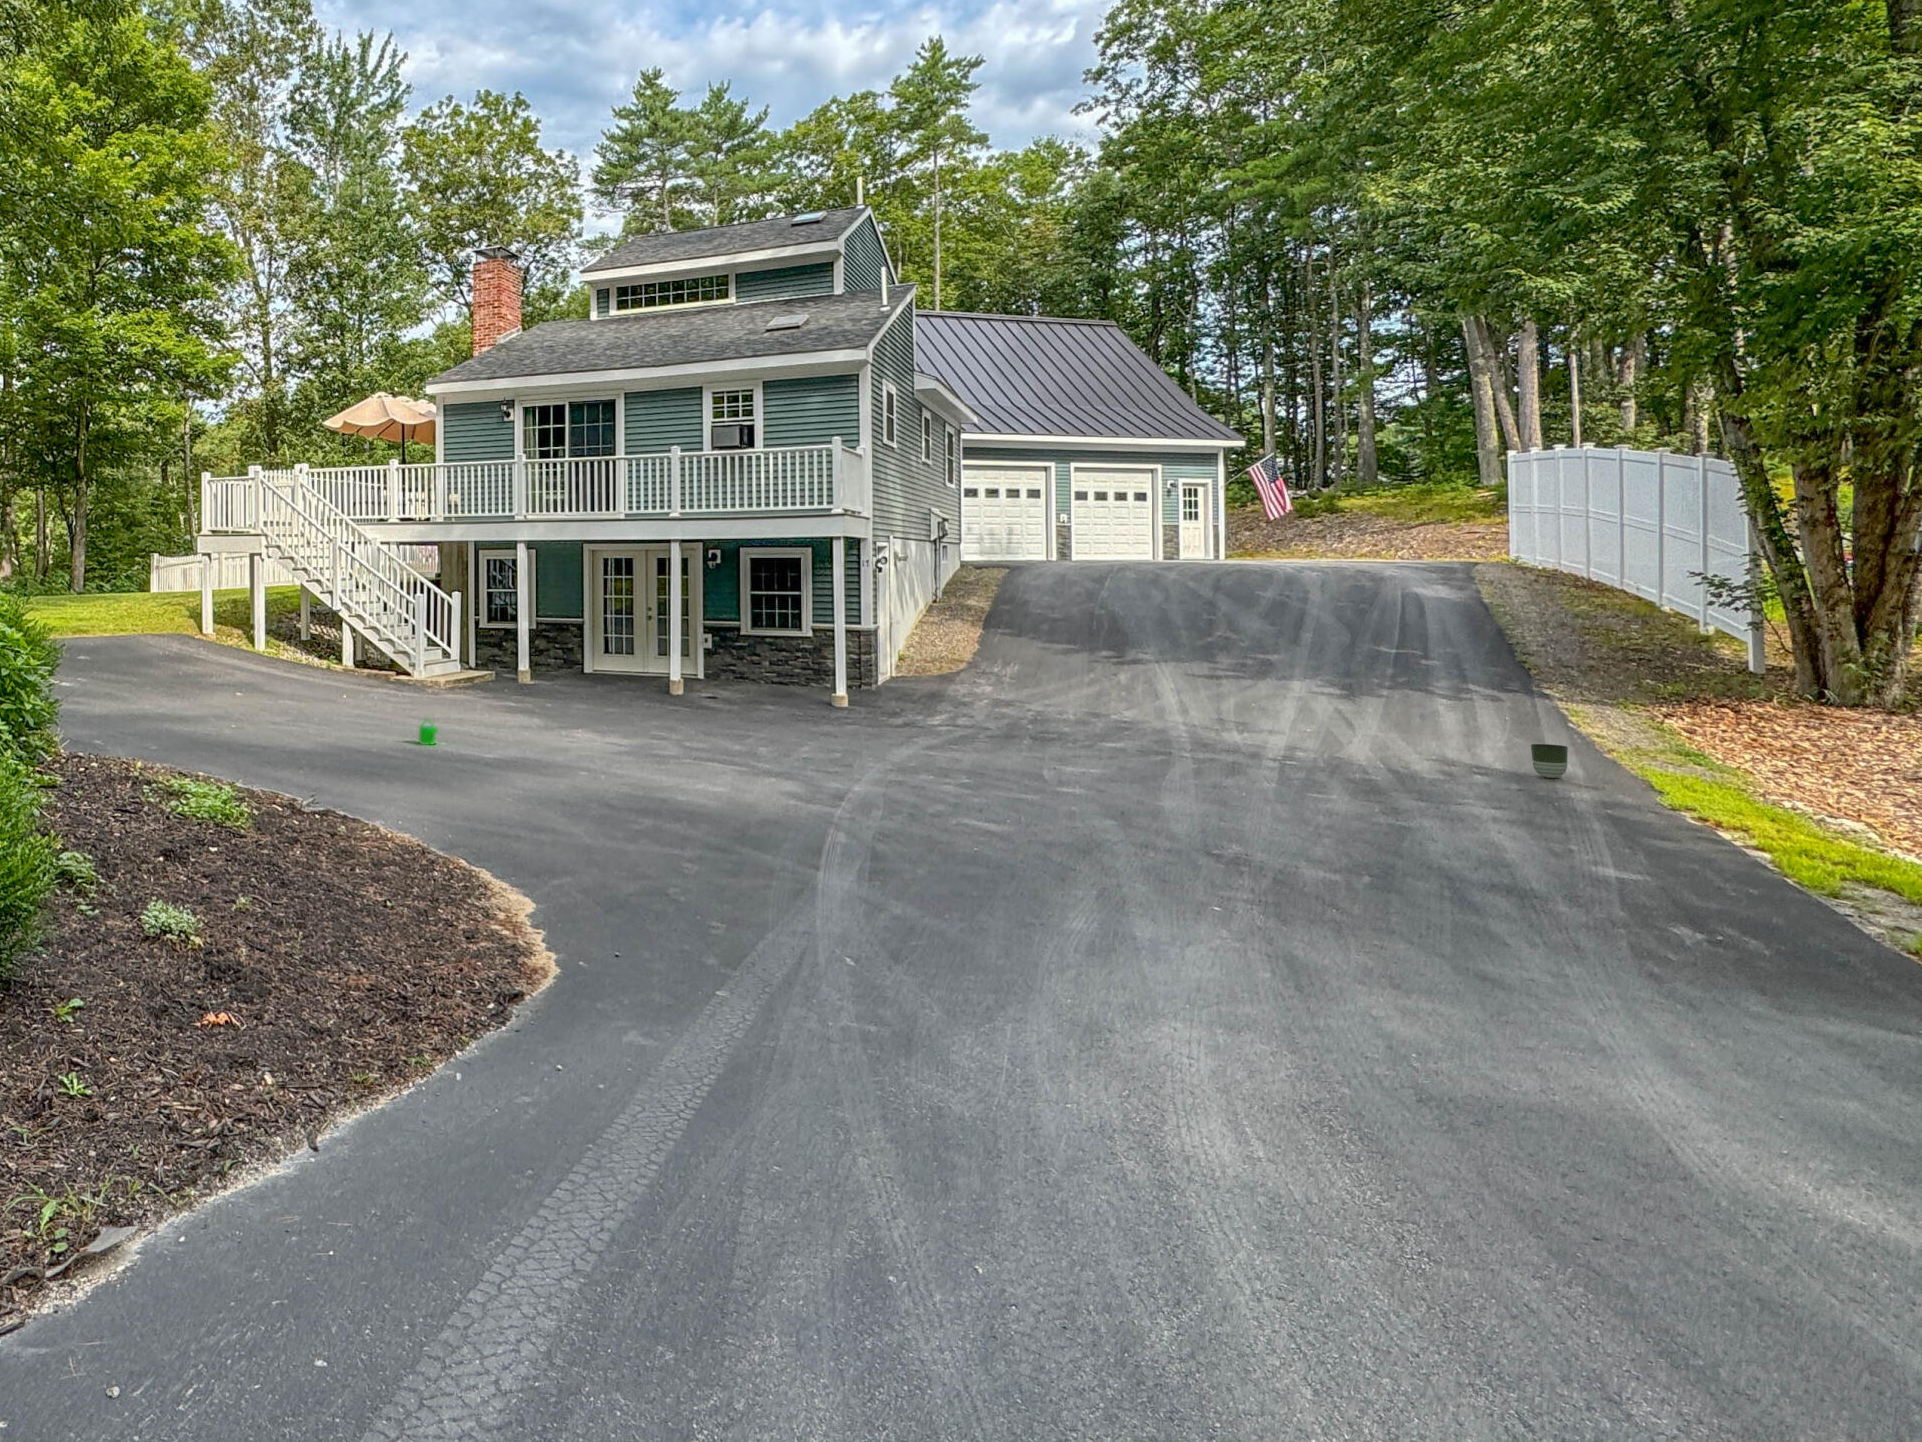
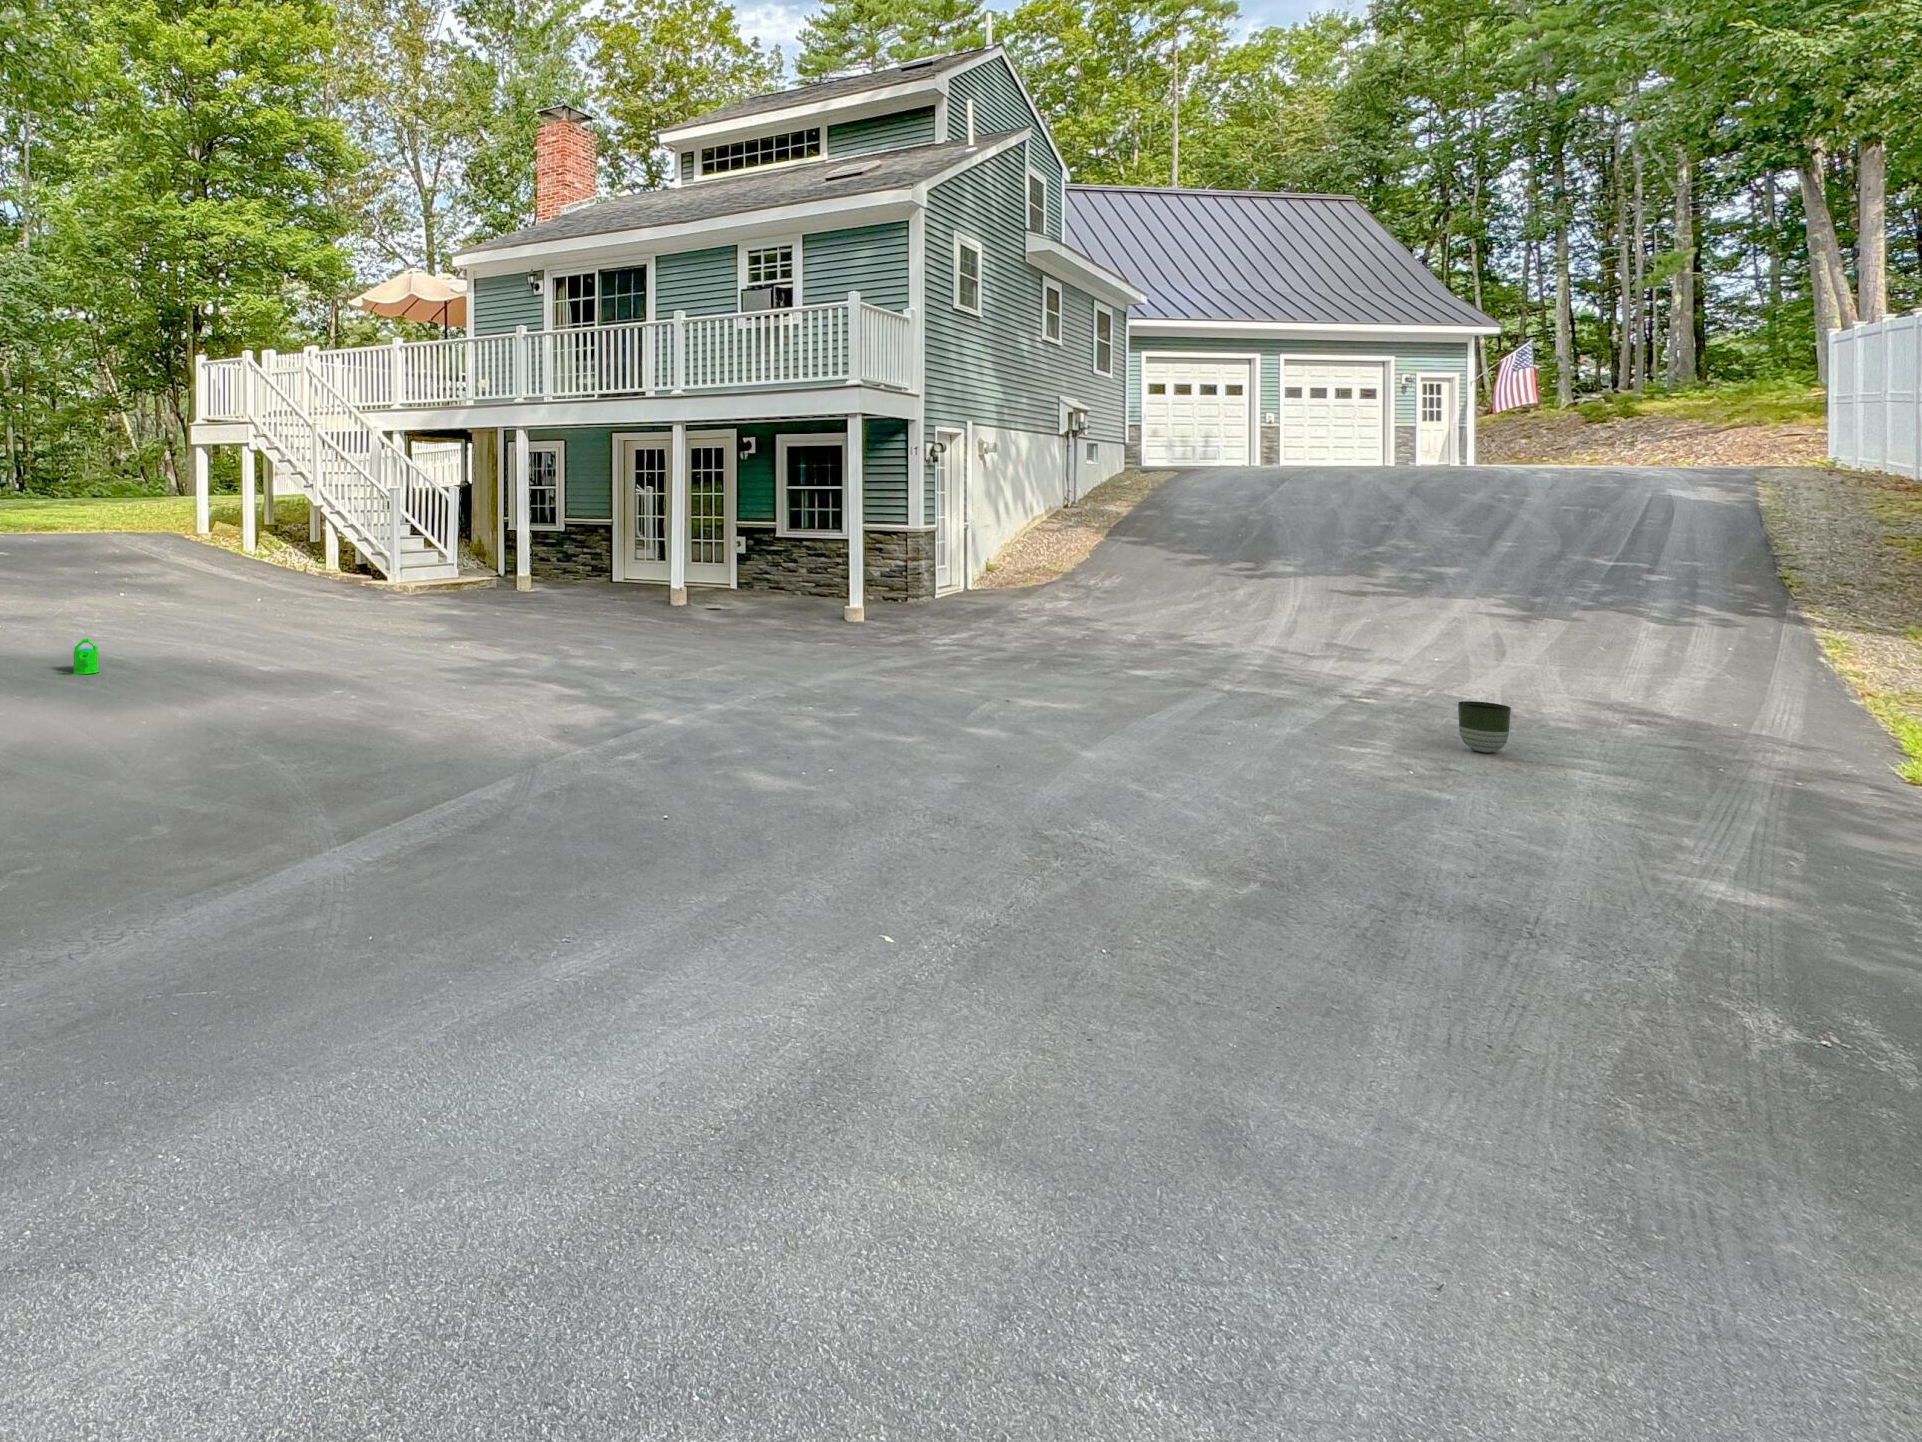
planter: present [1531,744,1568,778] -> present [1458,701,1511,753]

